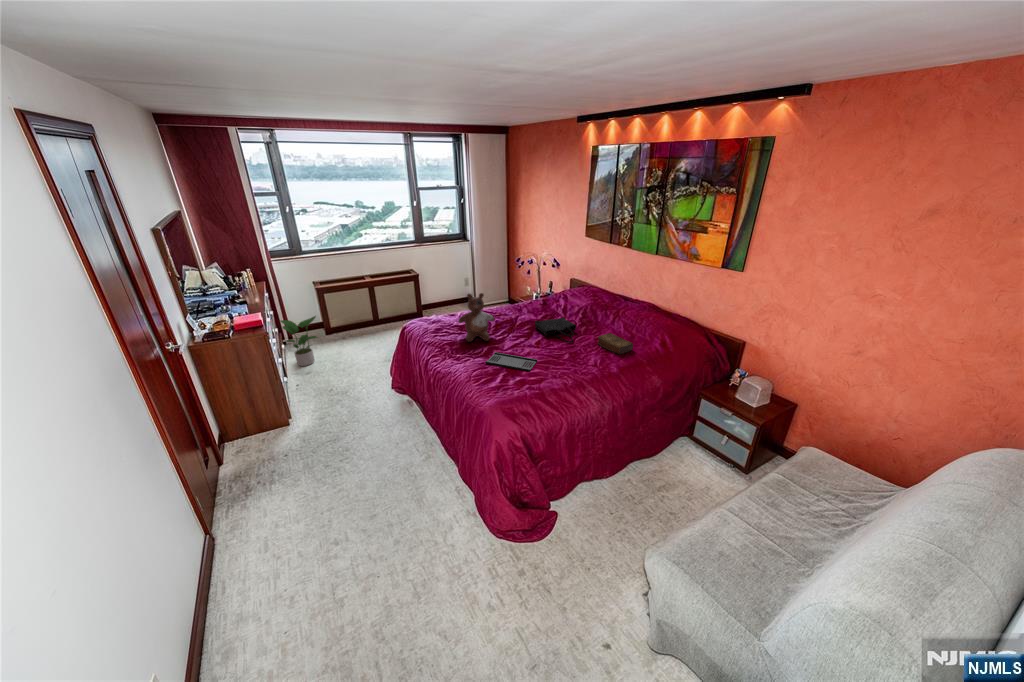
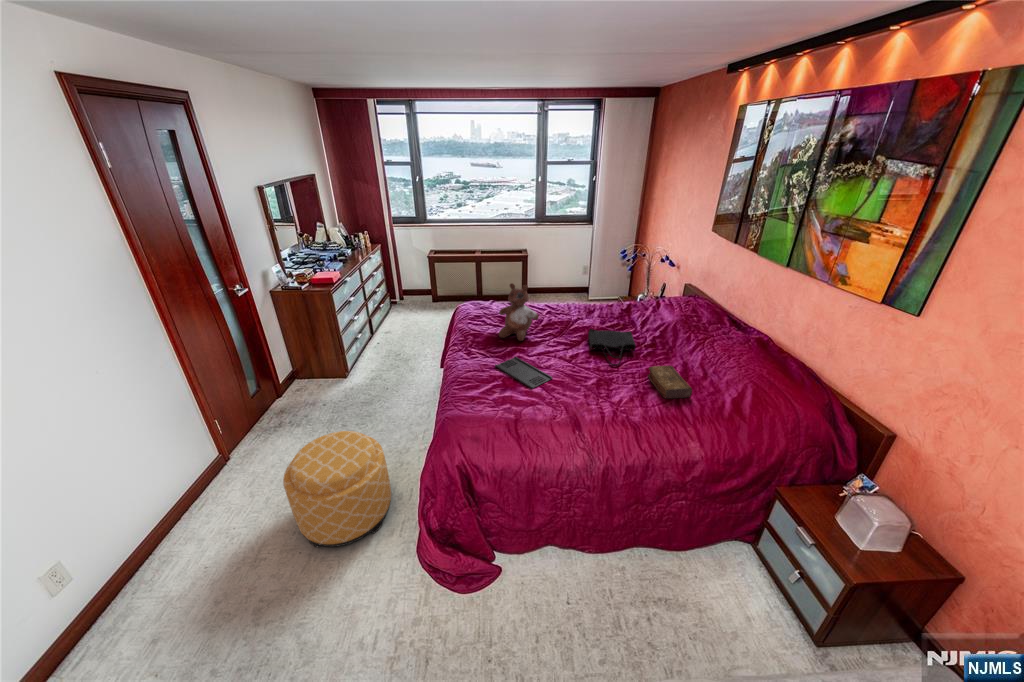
potted plant: present [280,316,317,366] -> none [380,282,413,327]
ottoman: none [342,449,440,568] -> present [283,431,391,547]

